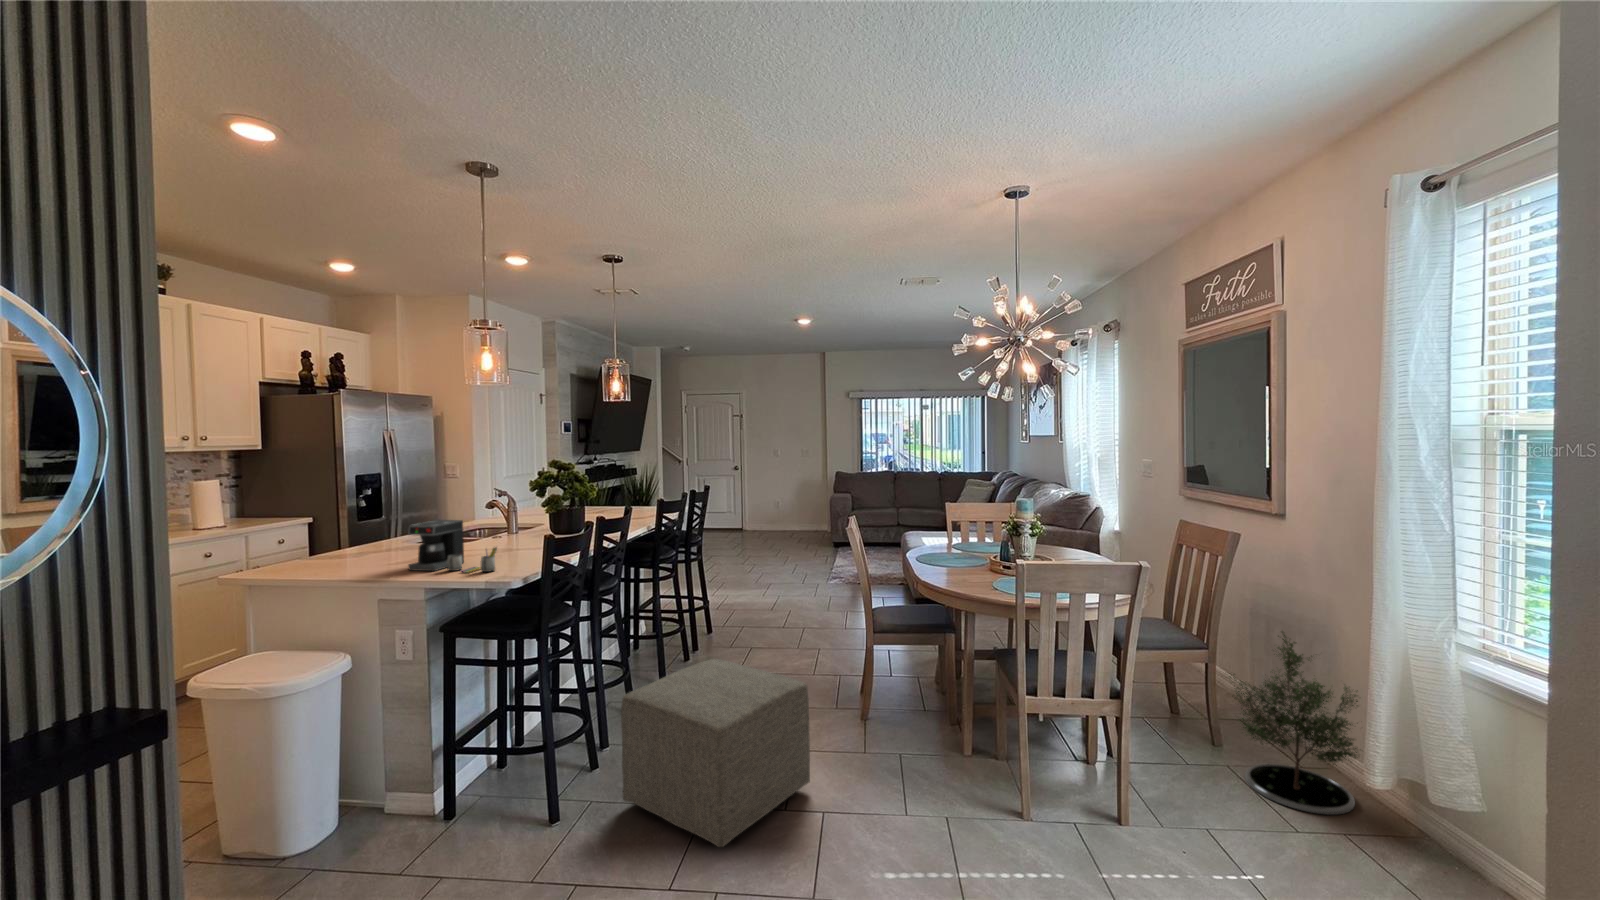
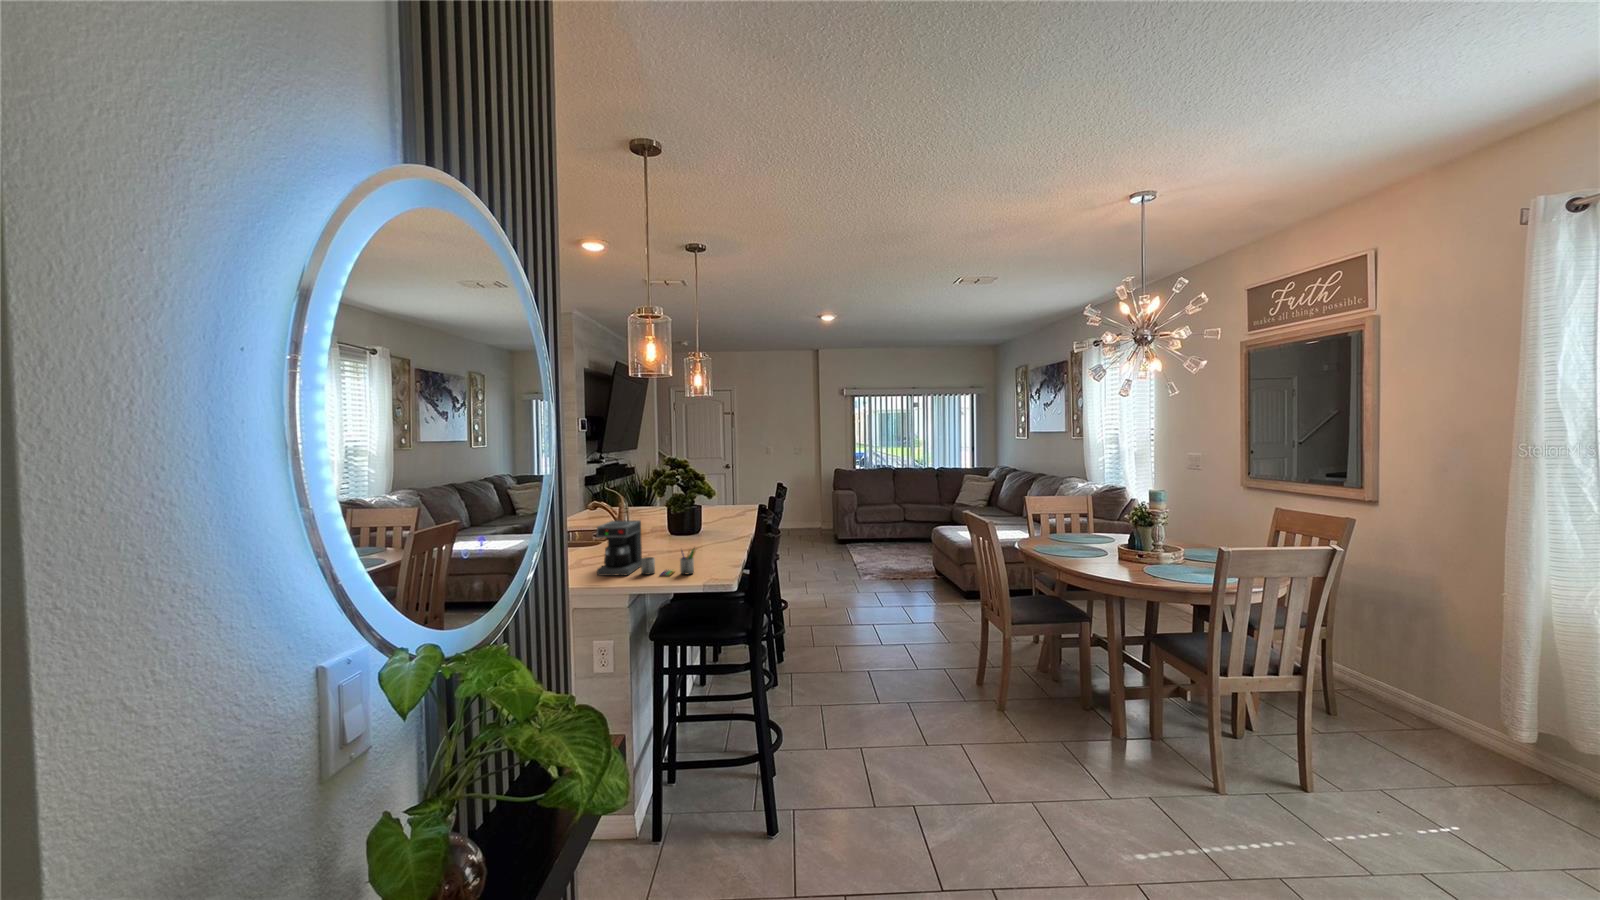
potted tree: present [1230,631,1358,815] -> none [1355,604,1498,768]
ottoman: present [621,658,810,847] -> none [830,655,1004,844]

